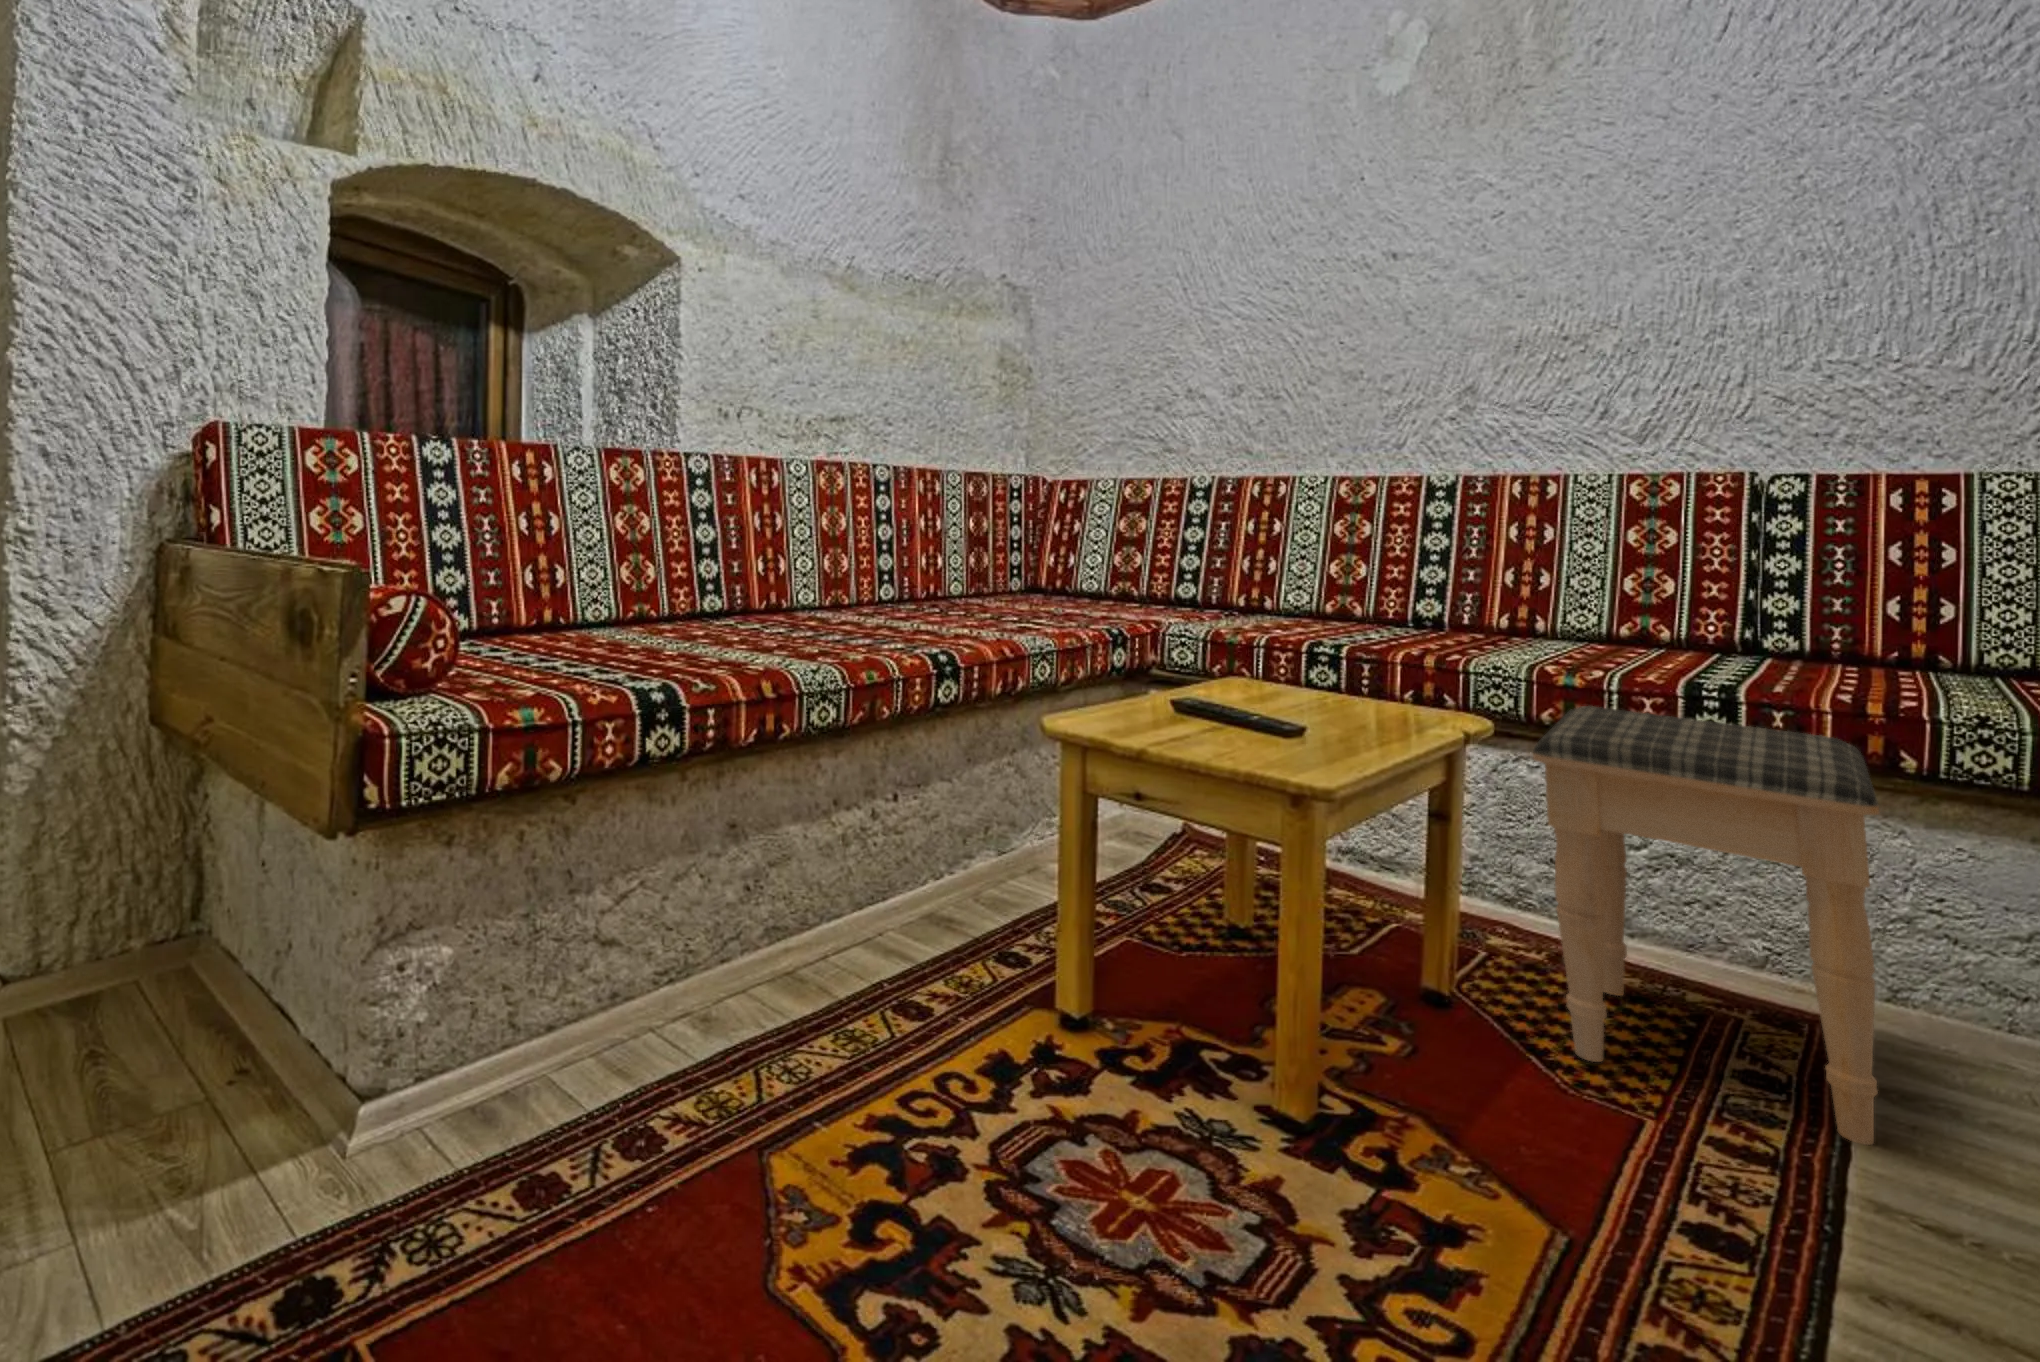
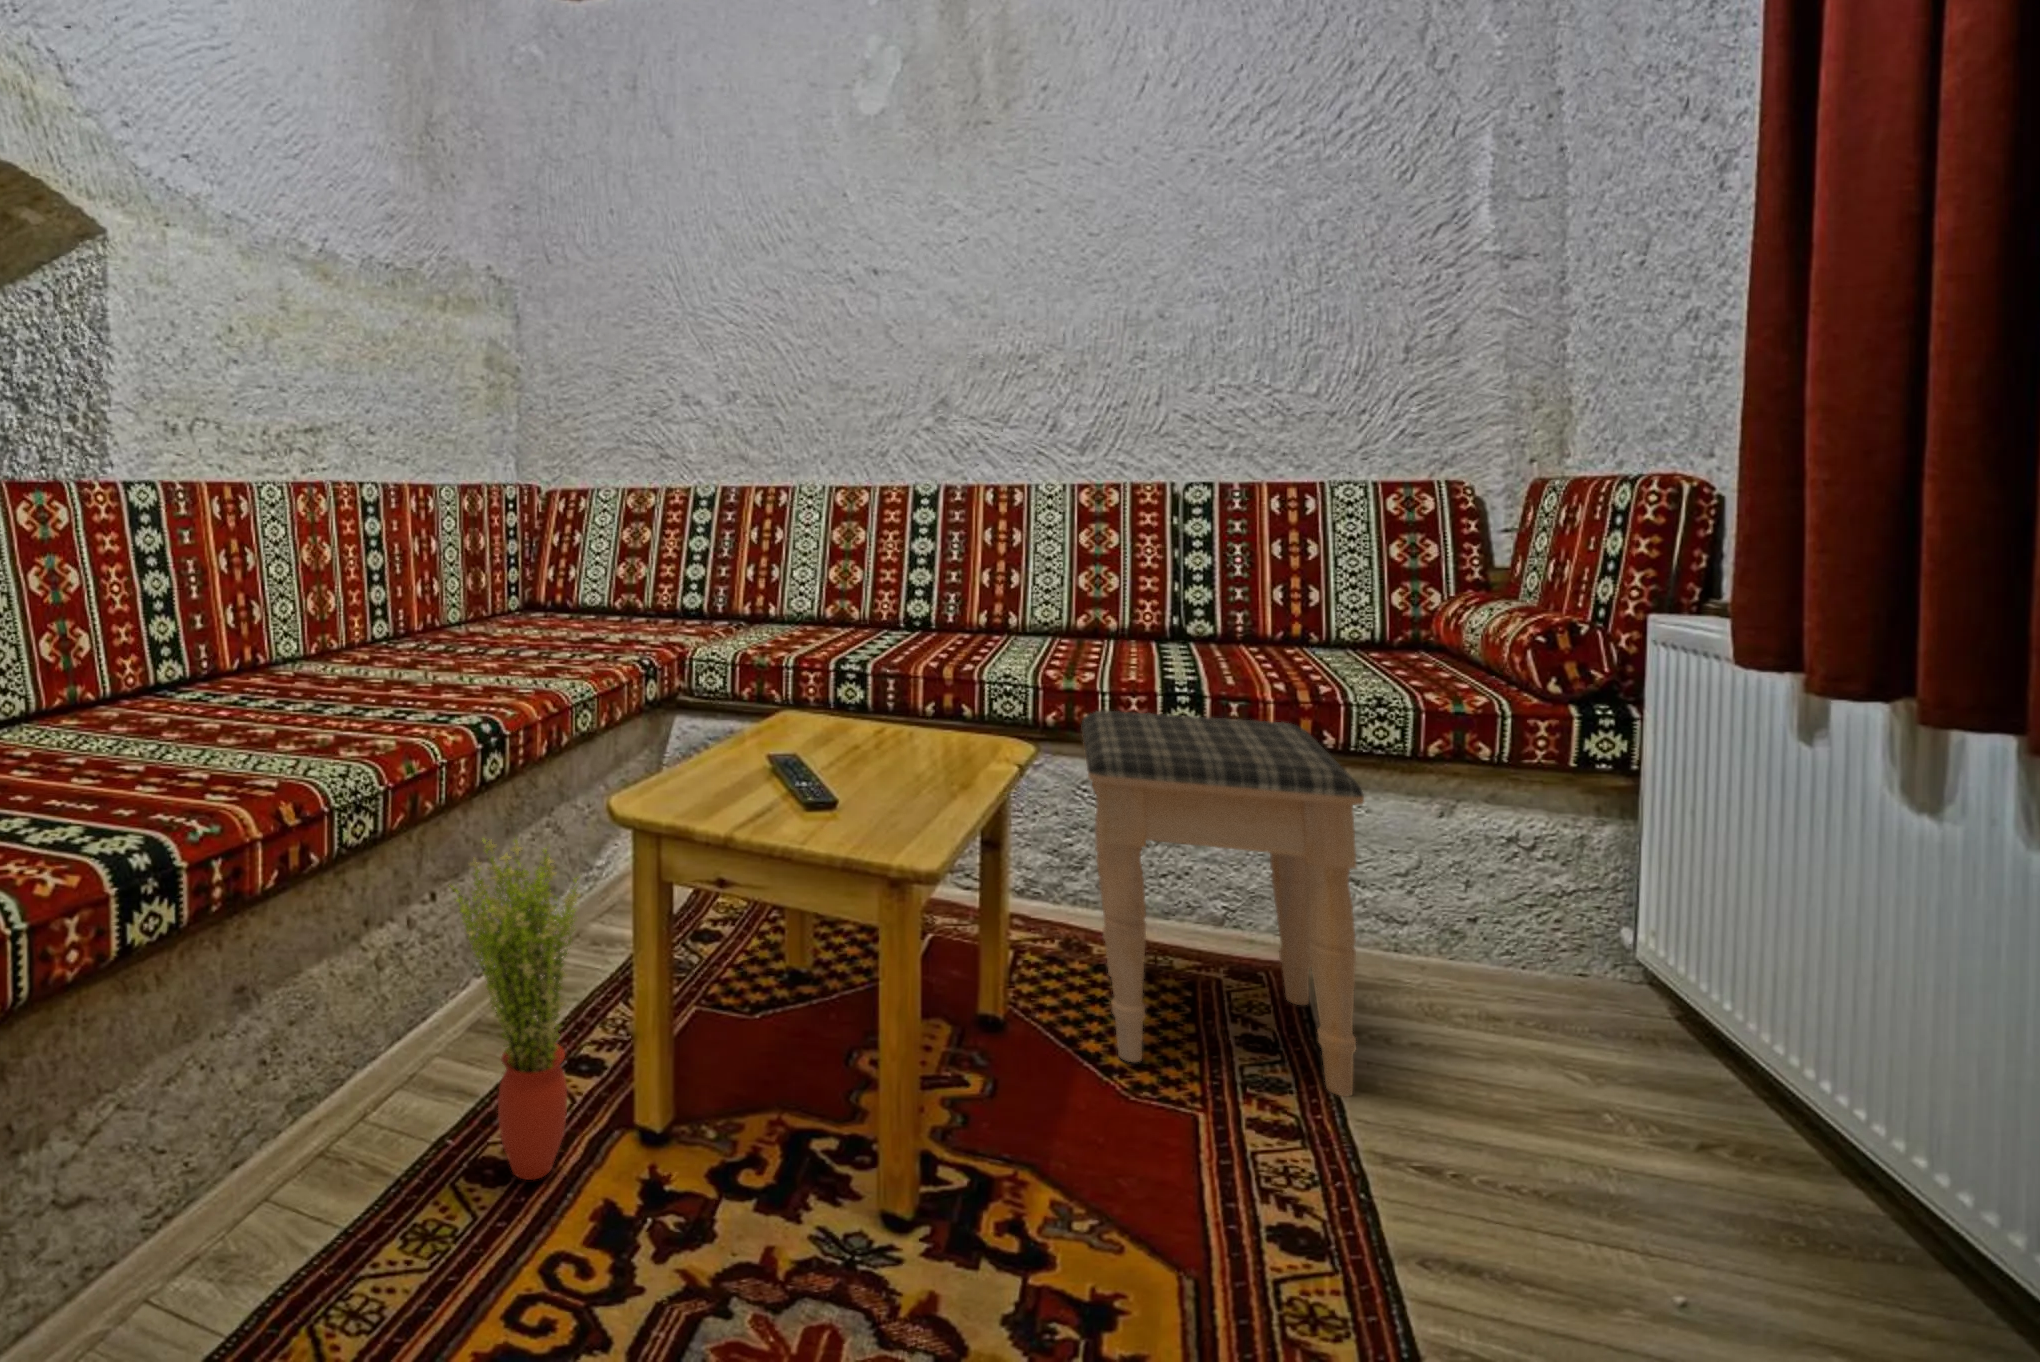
potted plant: none [888,733,997,1018] -> present [449,839,580,1180]

